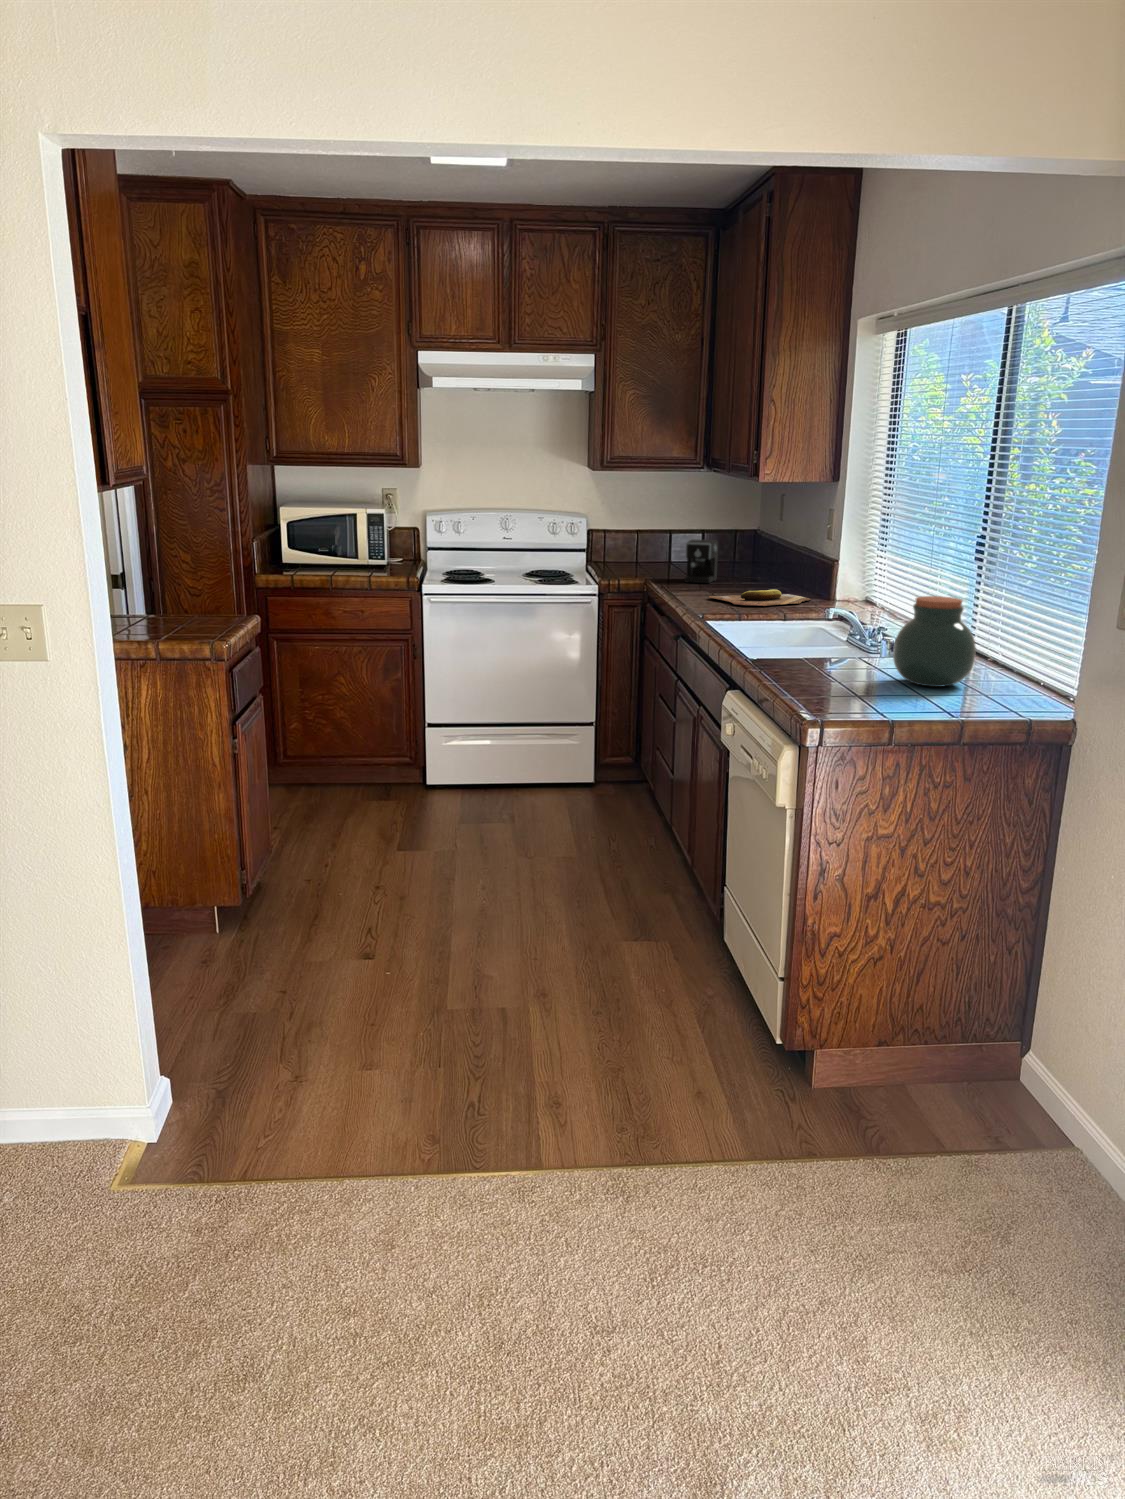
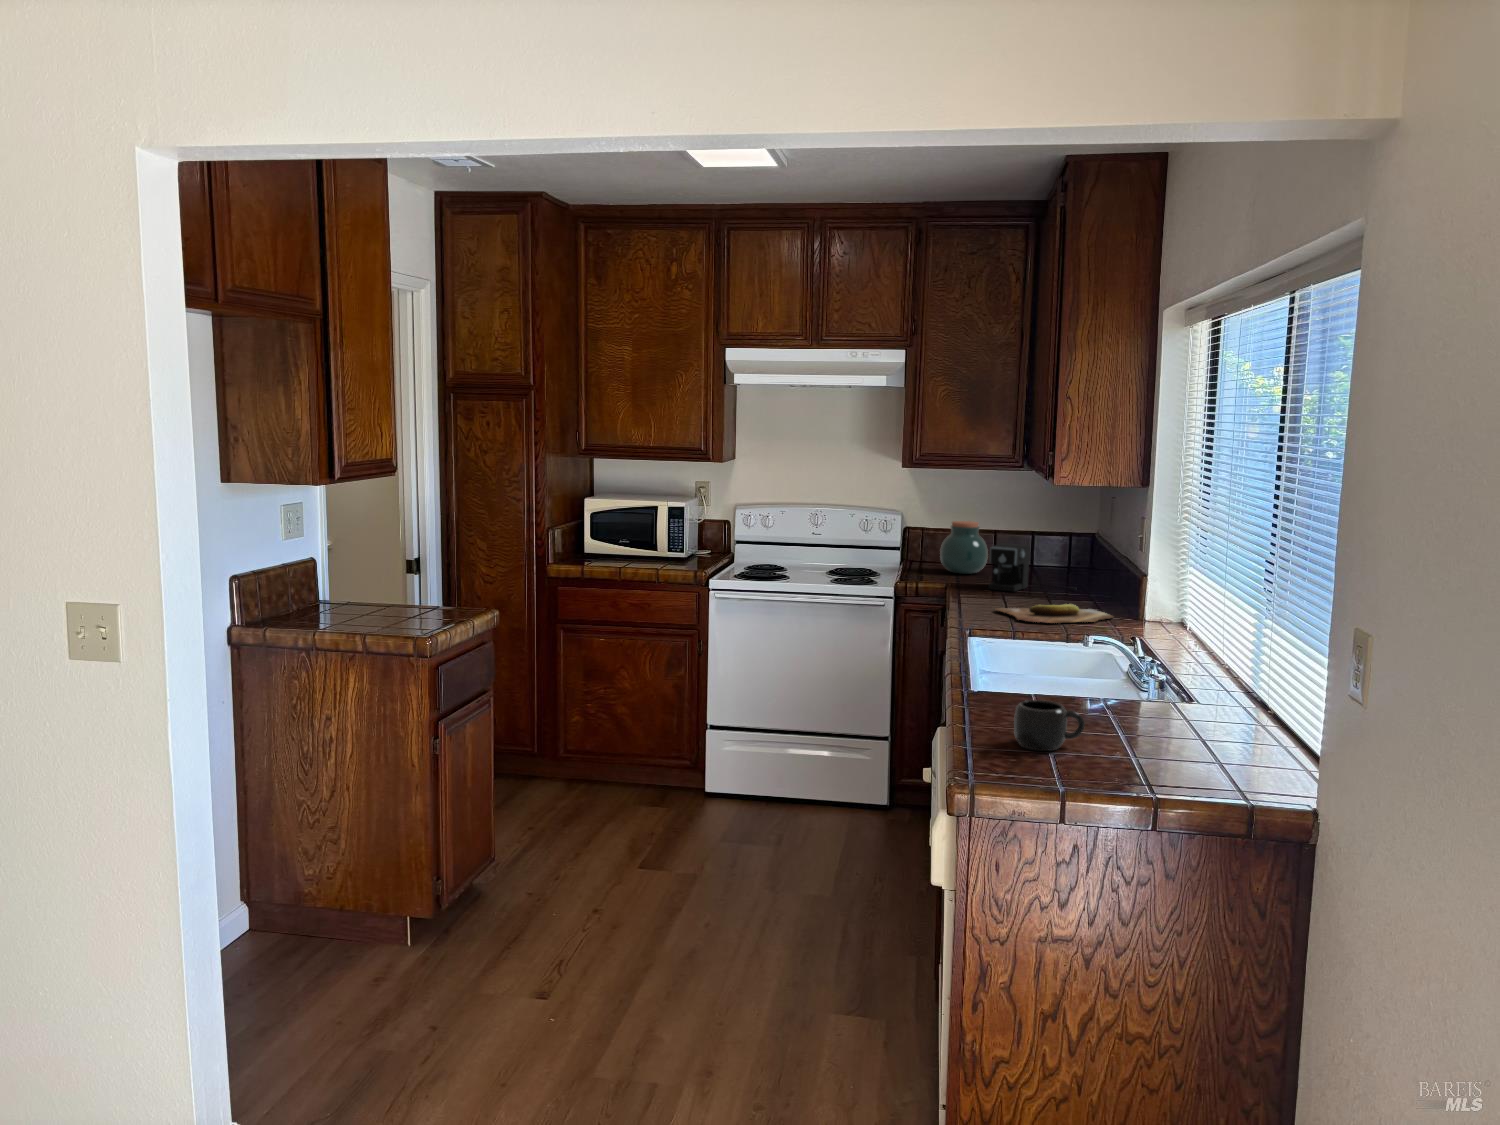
jar: present [893,596,976,687] -> present [940,521,988,574]
mug: none [820,654,876,695] -> present [1014,700,1085,751]

